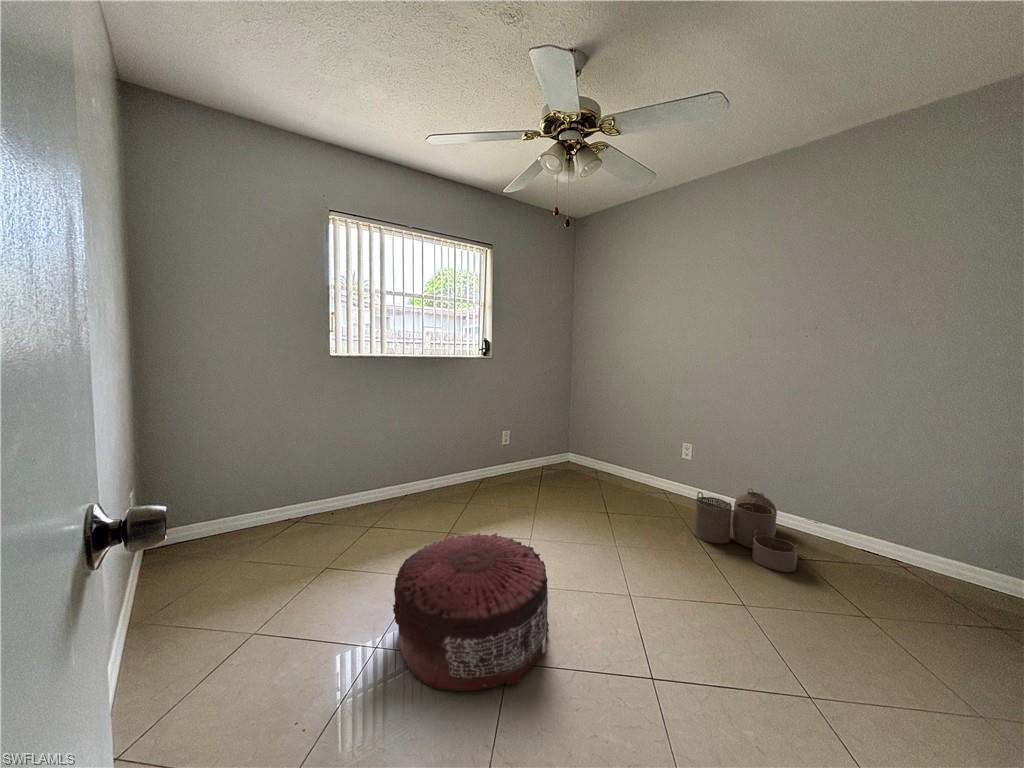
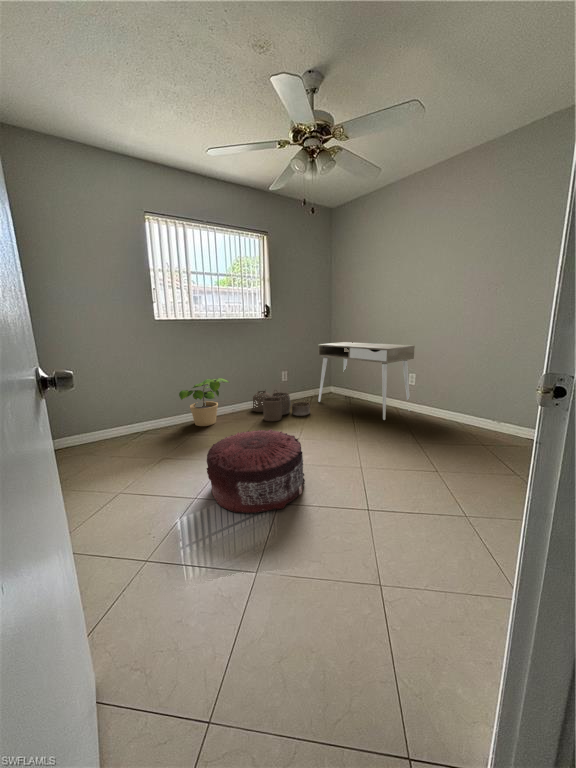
desk: none [554,394,693,513] -> present [318,342,415,420]
potted plant: none [355,444,432,514] -> present [179,378,228,426]
woven basket: present [694,489,798,572] -> present [252,391,310,421]

